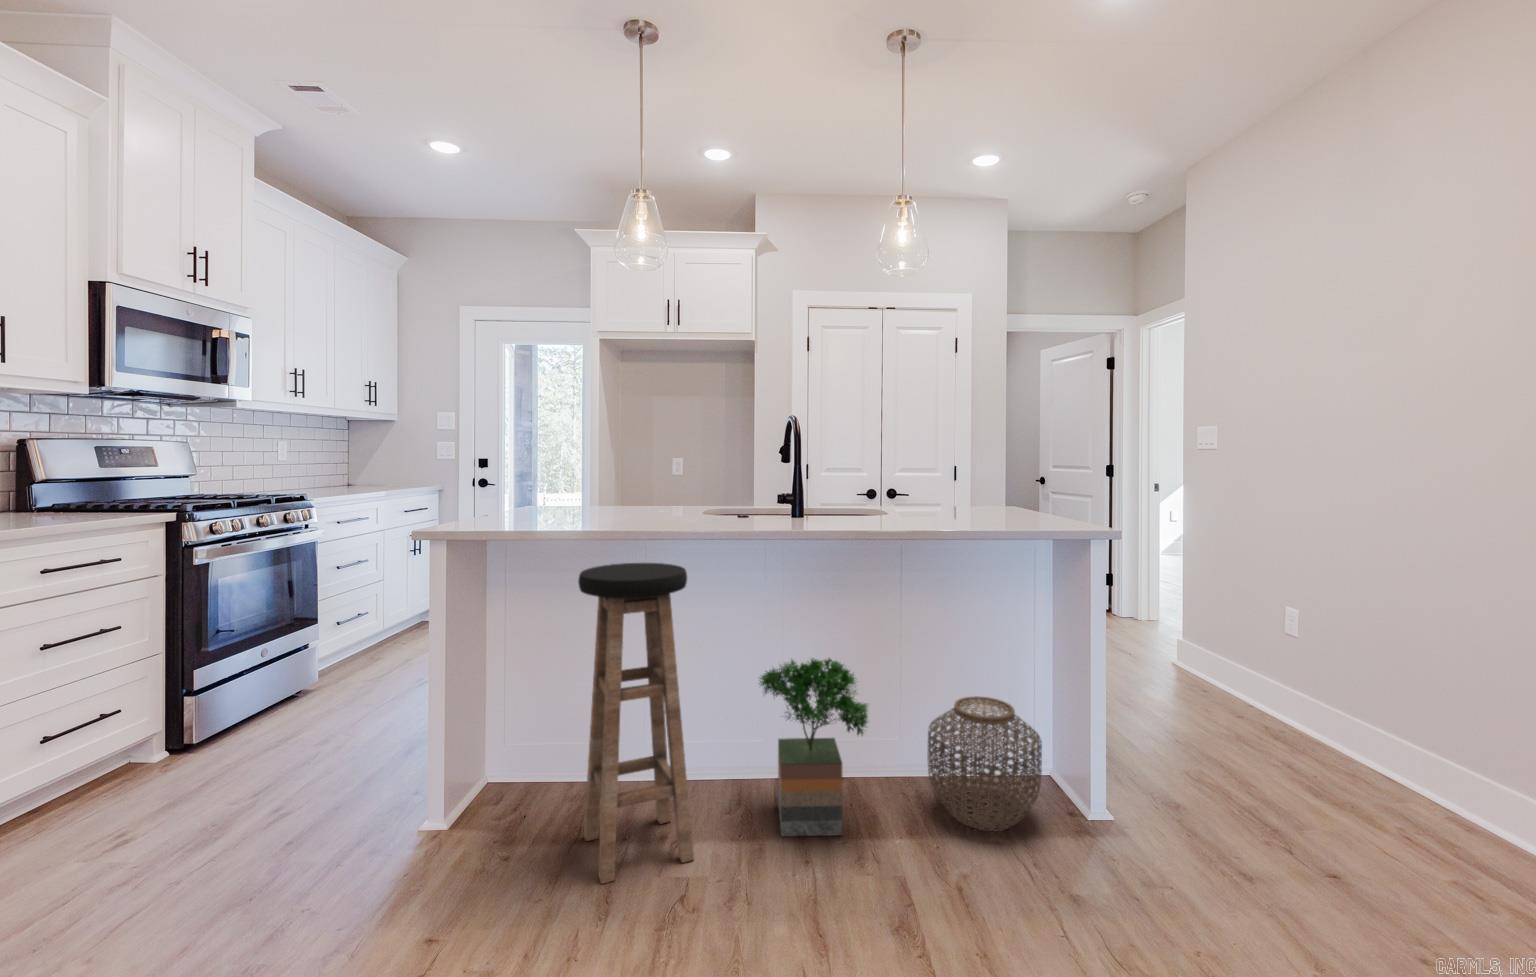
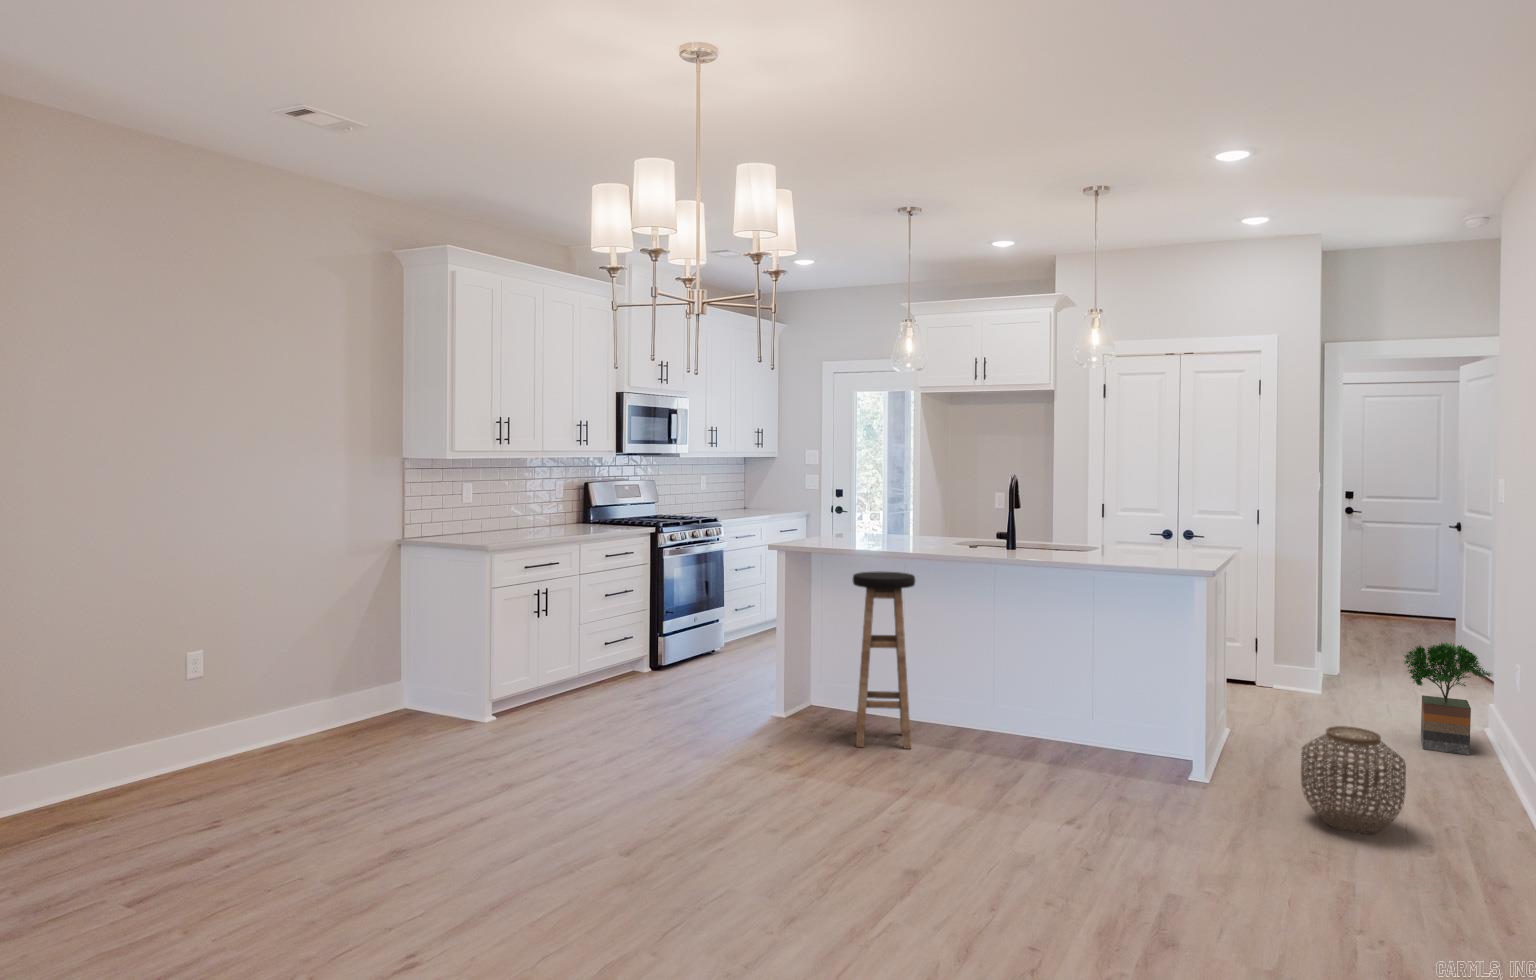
potted tree: present [759,659,868,837] -> present [1404,642,1493,755]
woven basket: present [928,696,1042,831] -> present [1301,726,1406,834]

